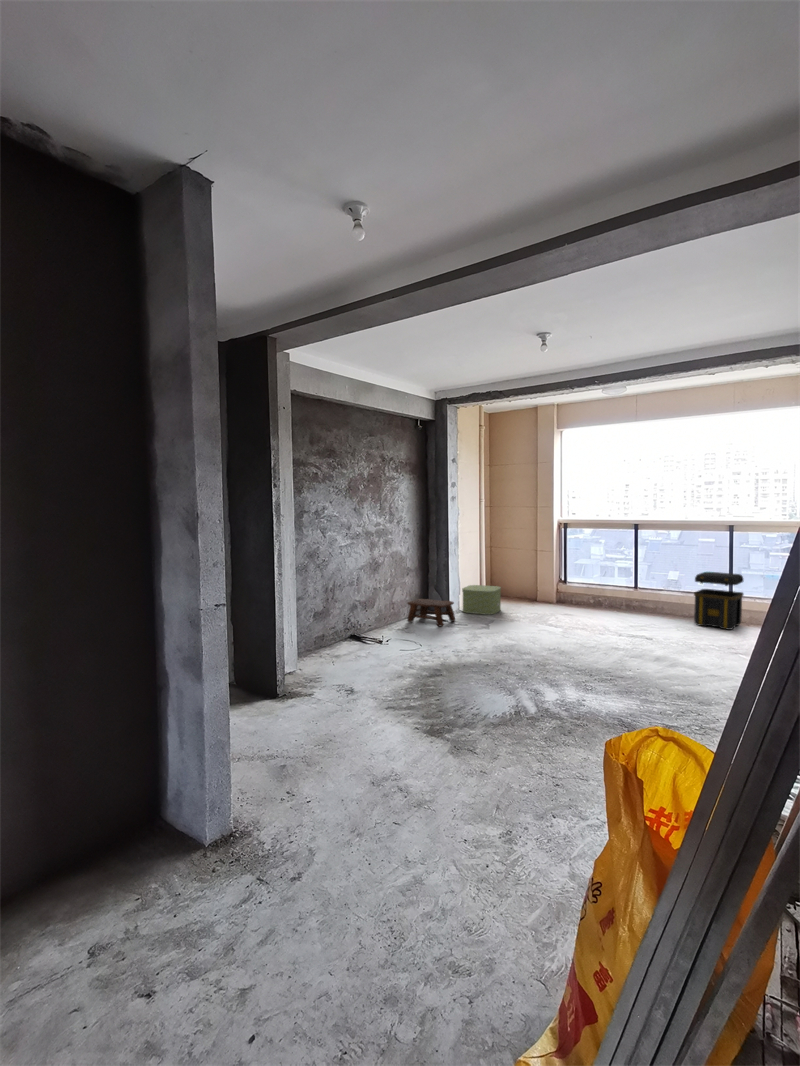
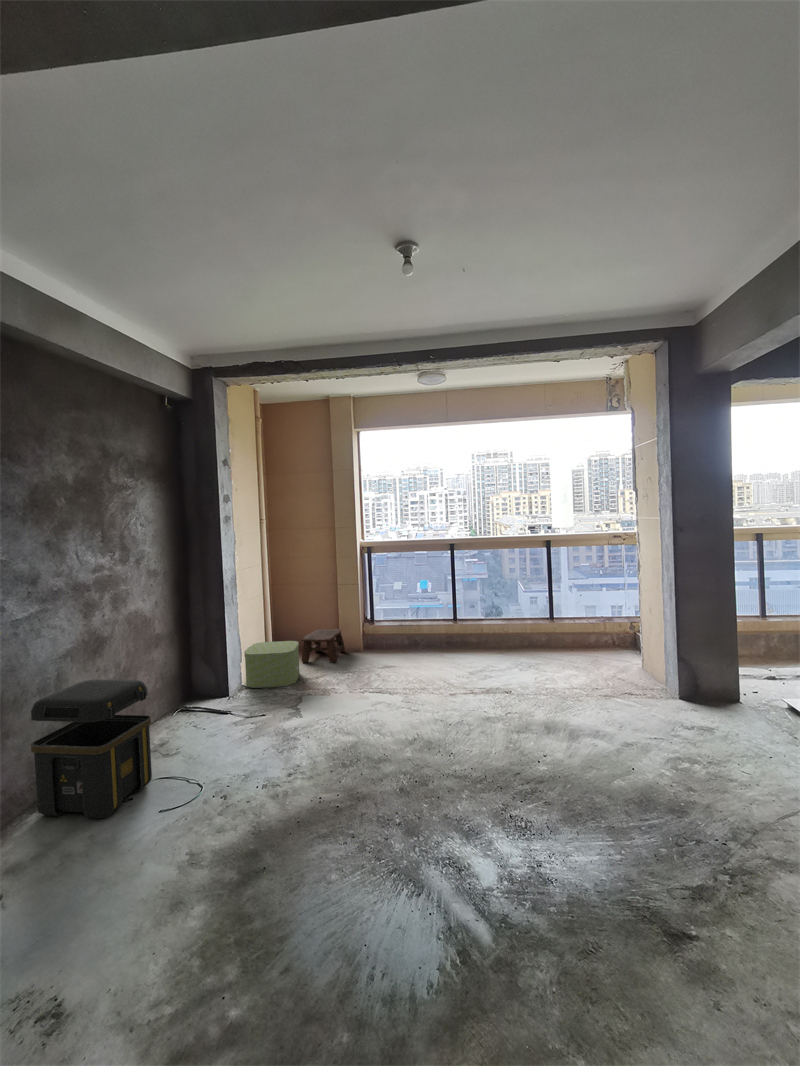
toolbox: present [694,572,744,630] -> present [30,680,152,818]
stool: present [407,599,455,626] -> present [301,629,345,662]

